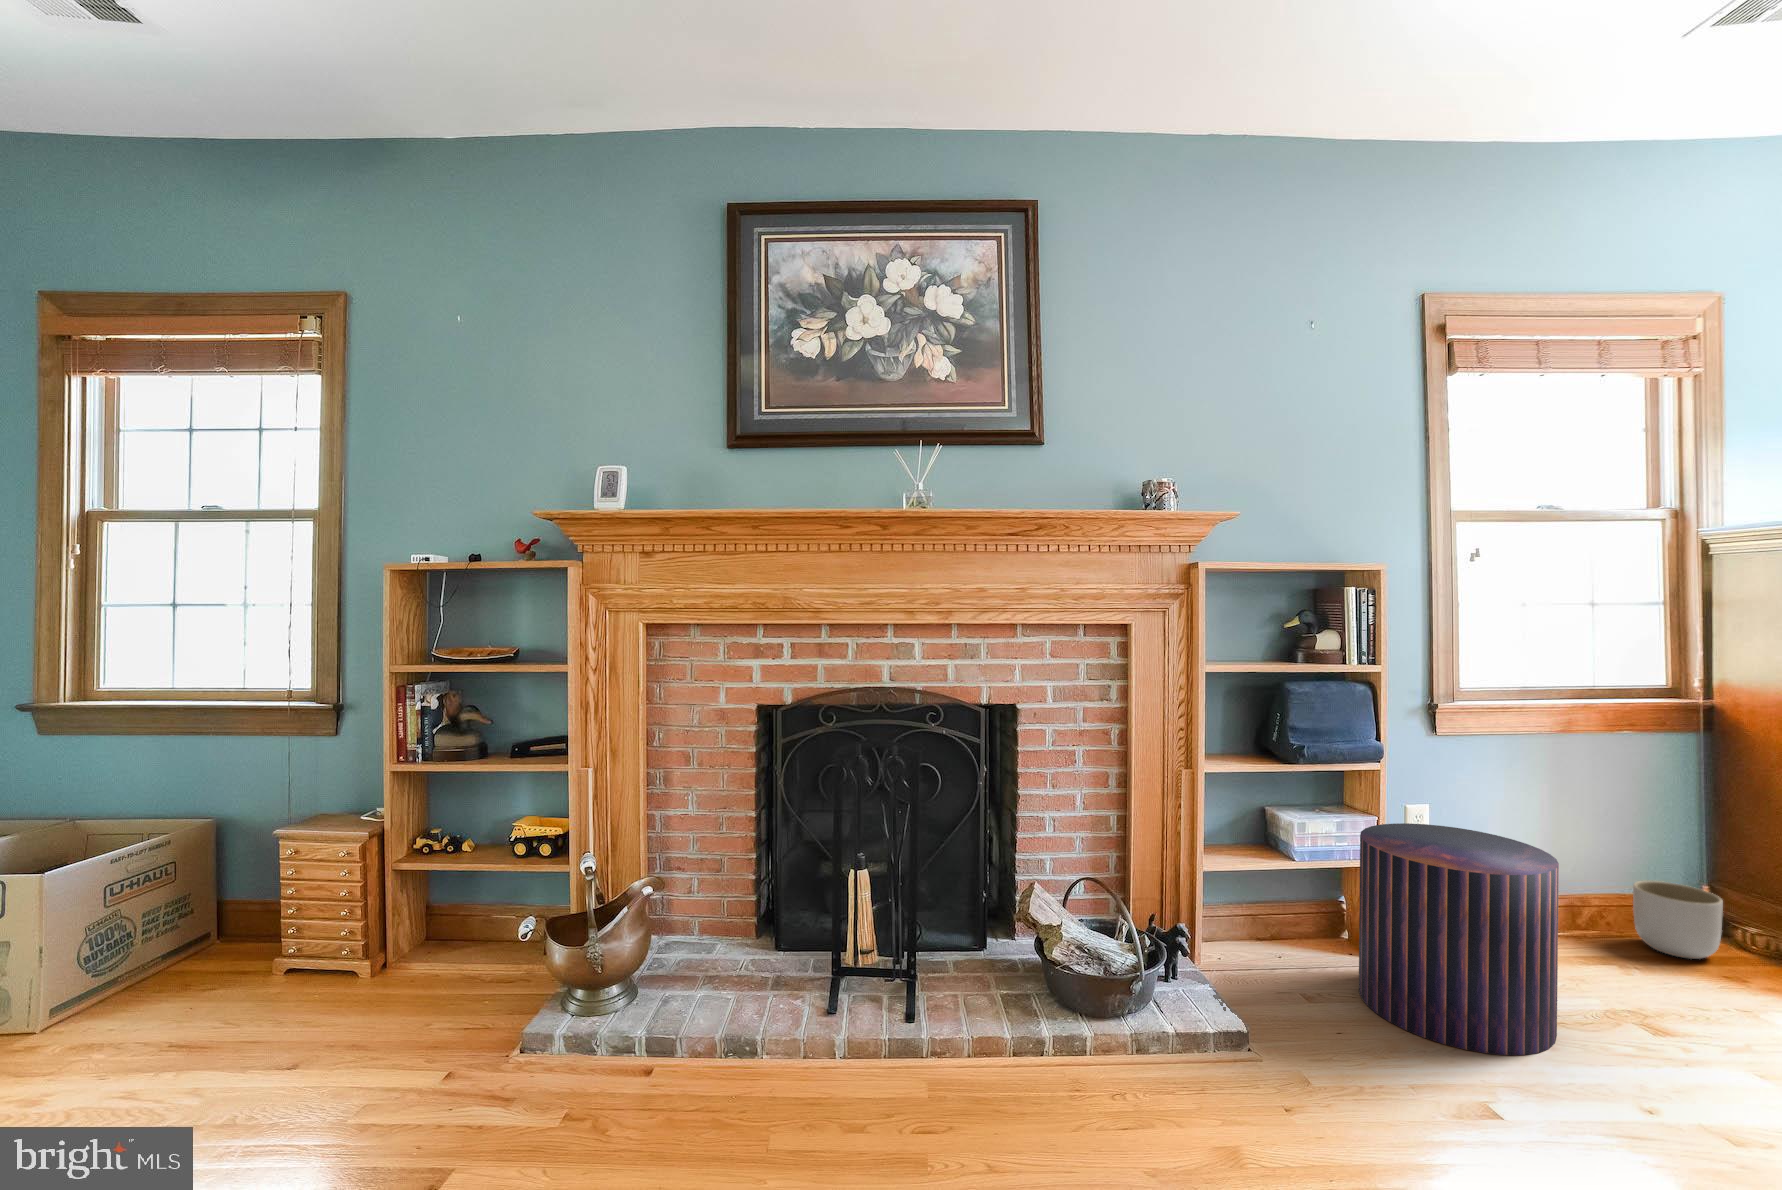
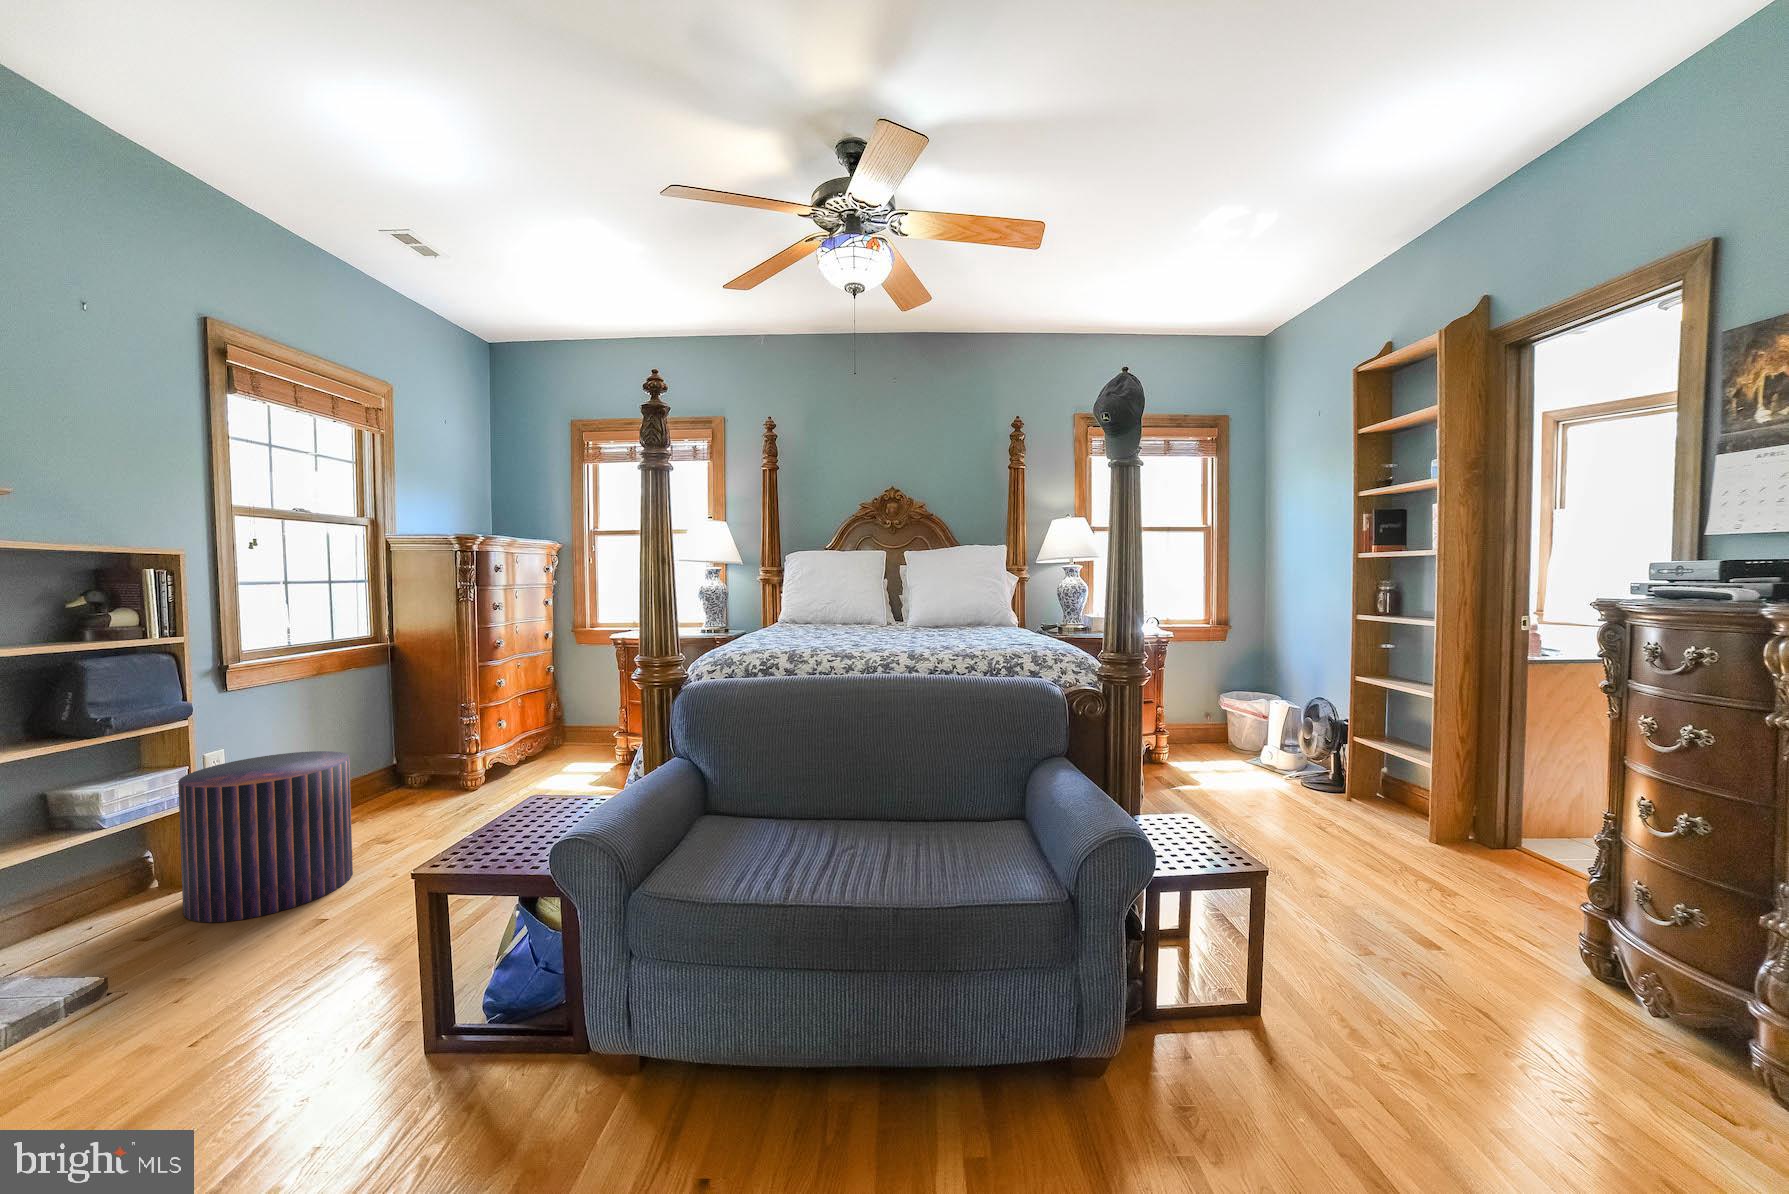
planter: present [1633,880,1723,959] -> none [378,755,428,801]

